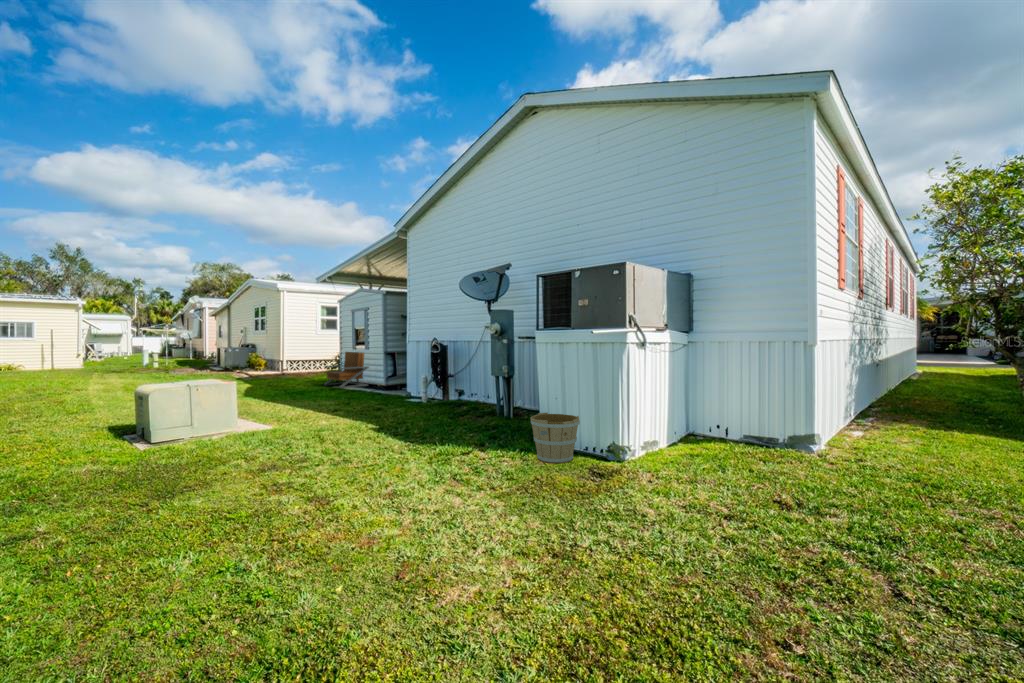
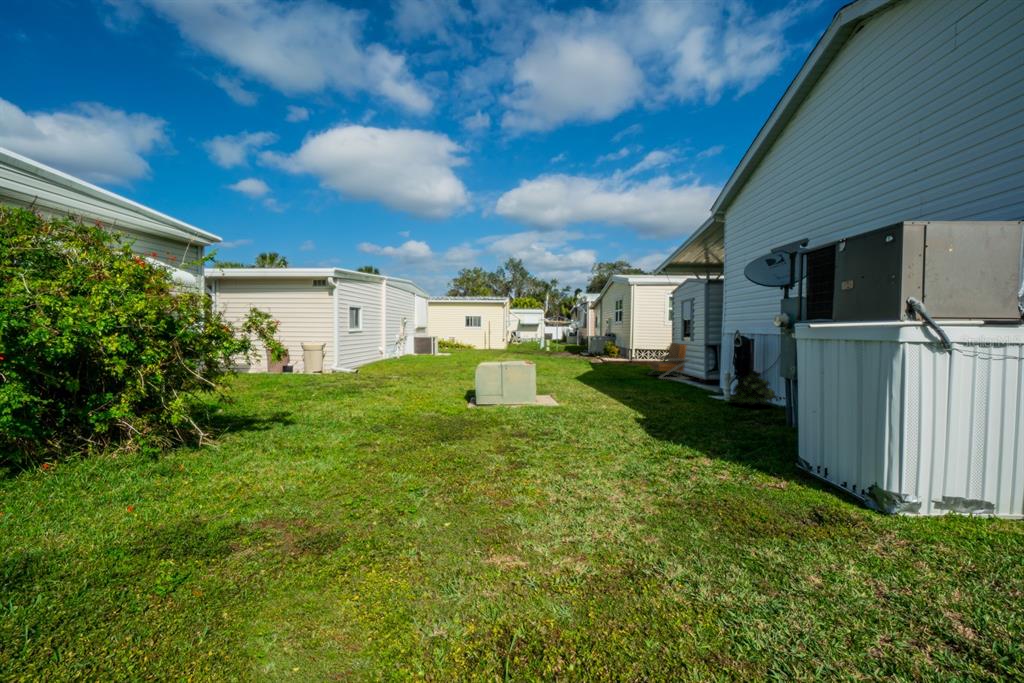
potted plant: none [432,374,468,403] -> present [731,373,777,405]
wooden bucket: present [531,413,580,463] -> none [756,426,831,494]

